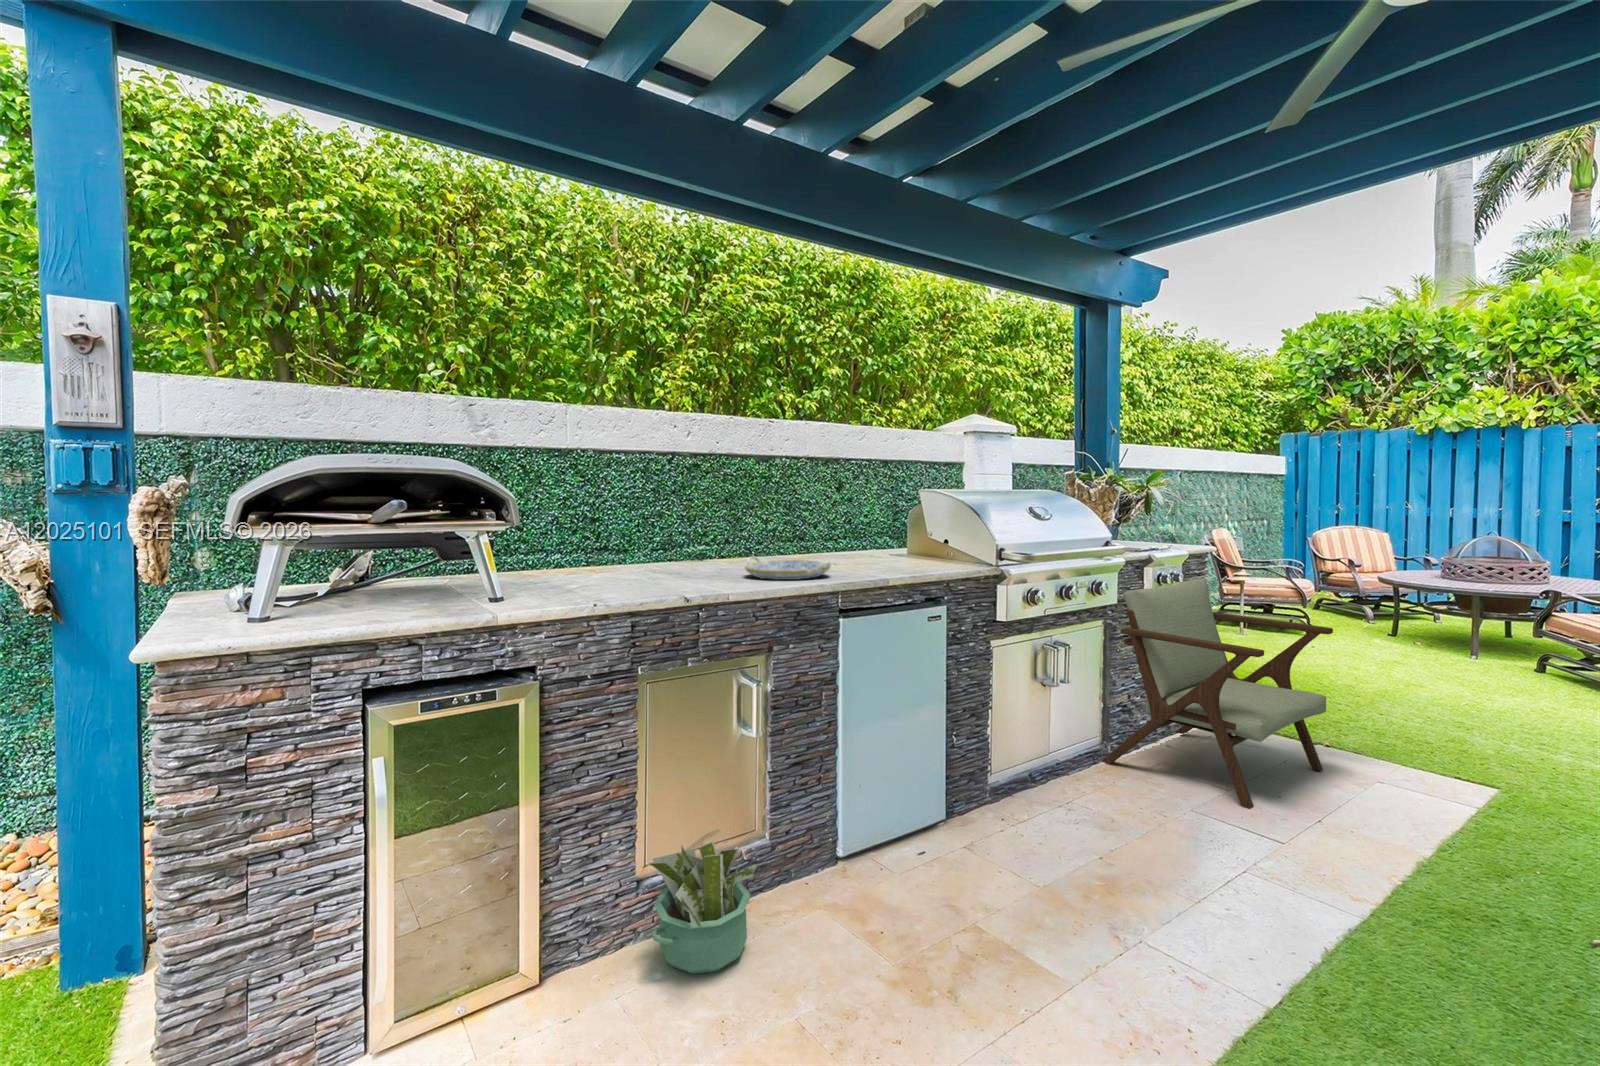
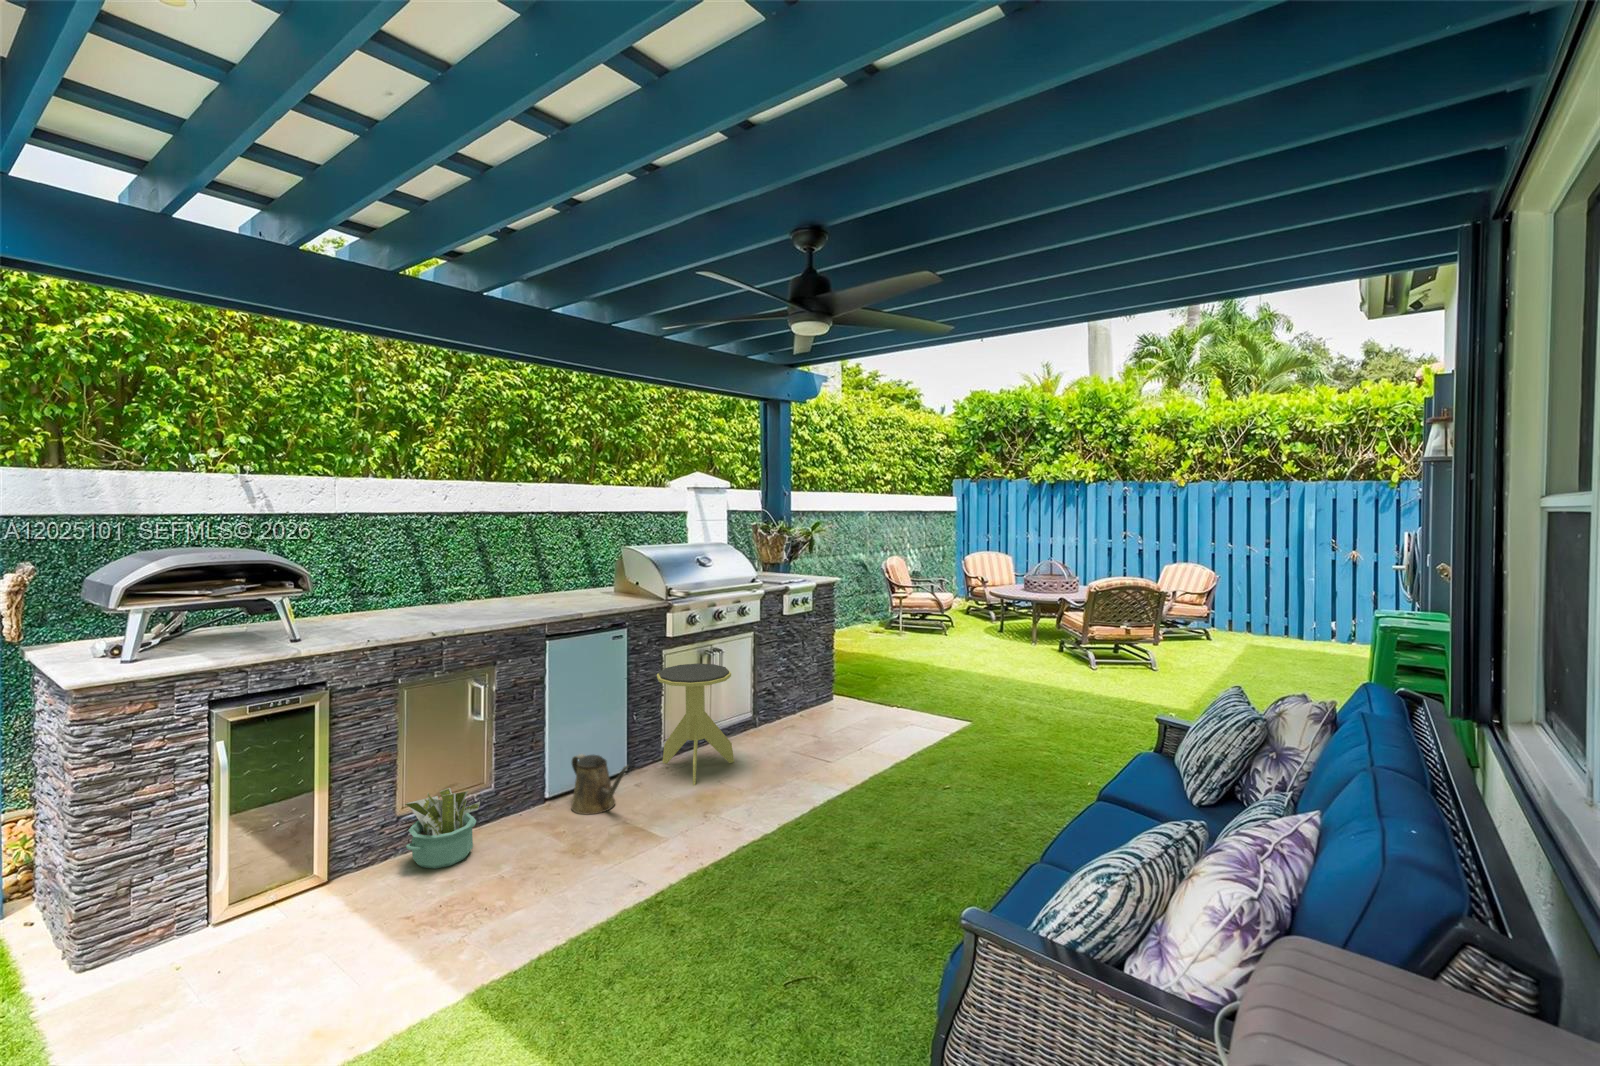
serving tray: present [745,557,831,580] -> none [479,600,543,617]
lounge chair: present [1102,578,1333,809] -> none [751,602,890,752]
side table: none [990,661,1108,854] -> present [657,664,734,785]
watering can: none [875,791,984,892] -> present [571,754,630,814]

